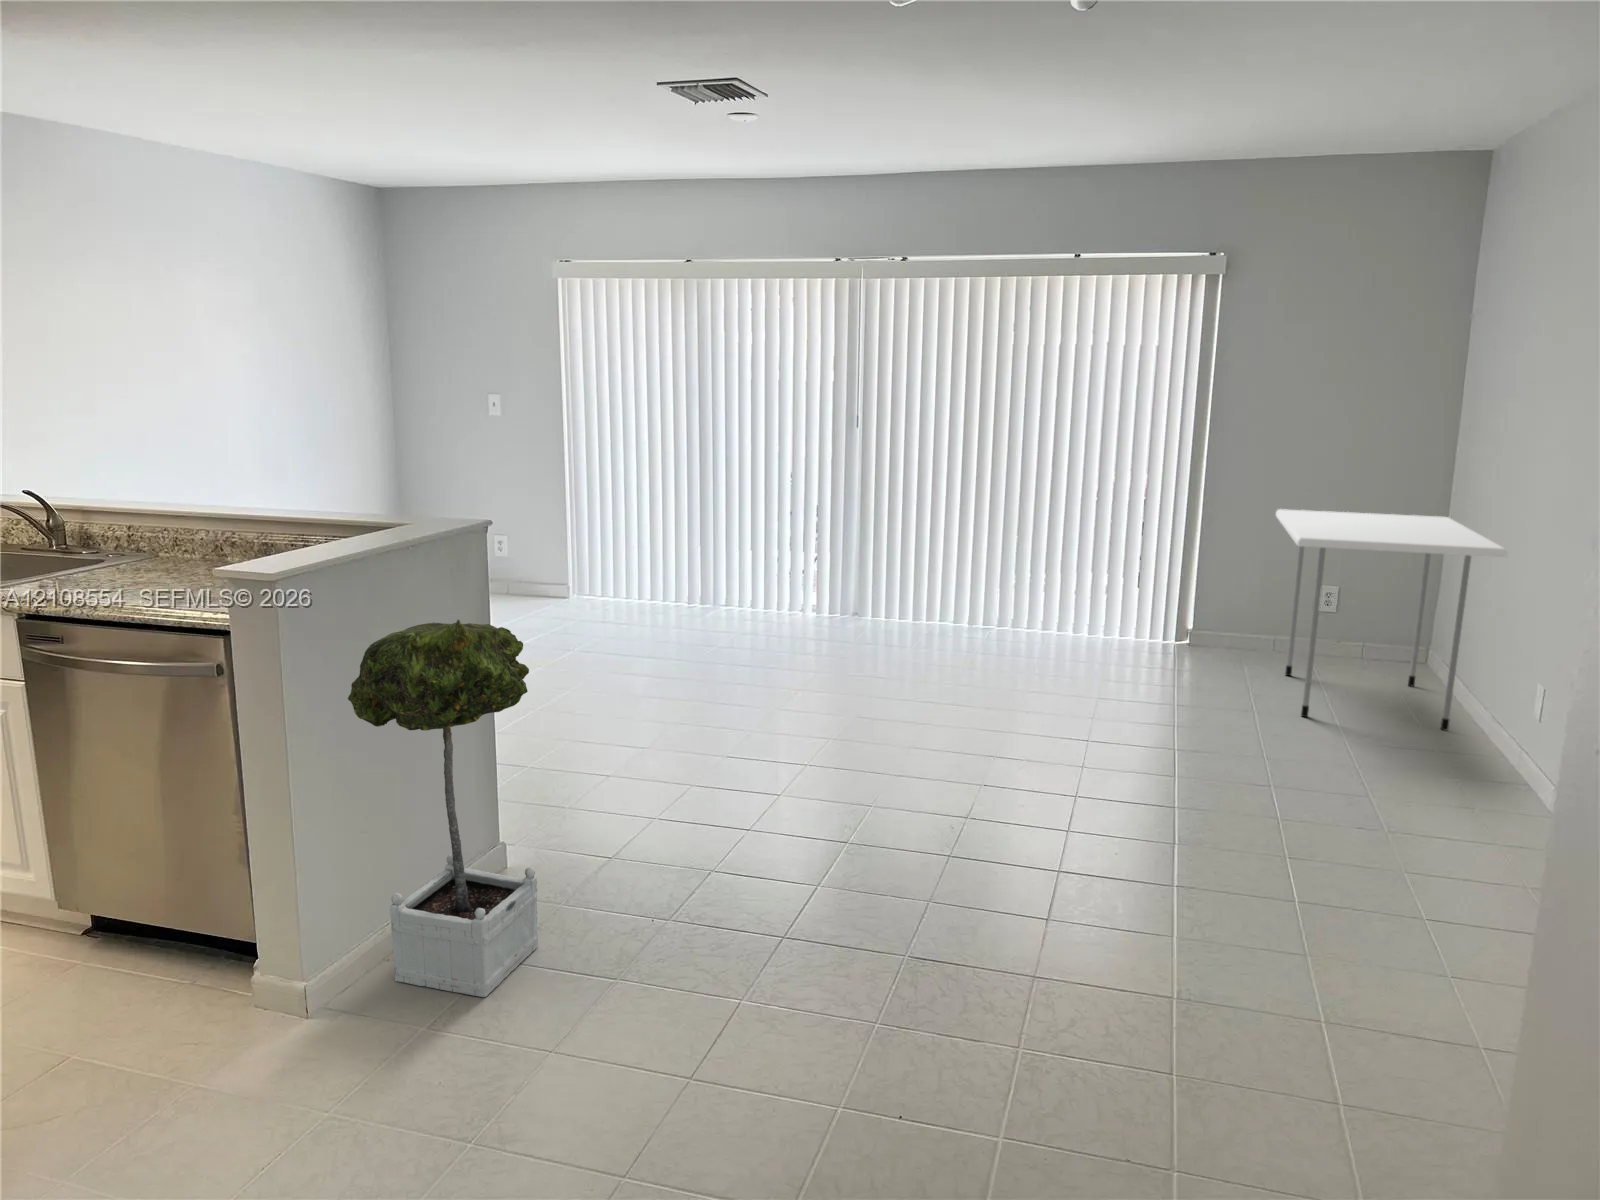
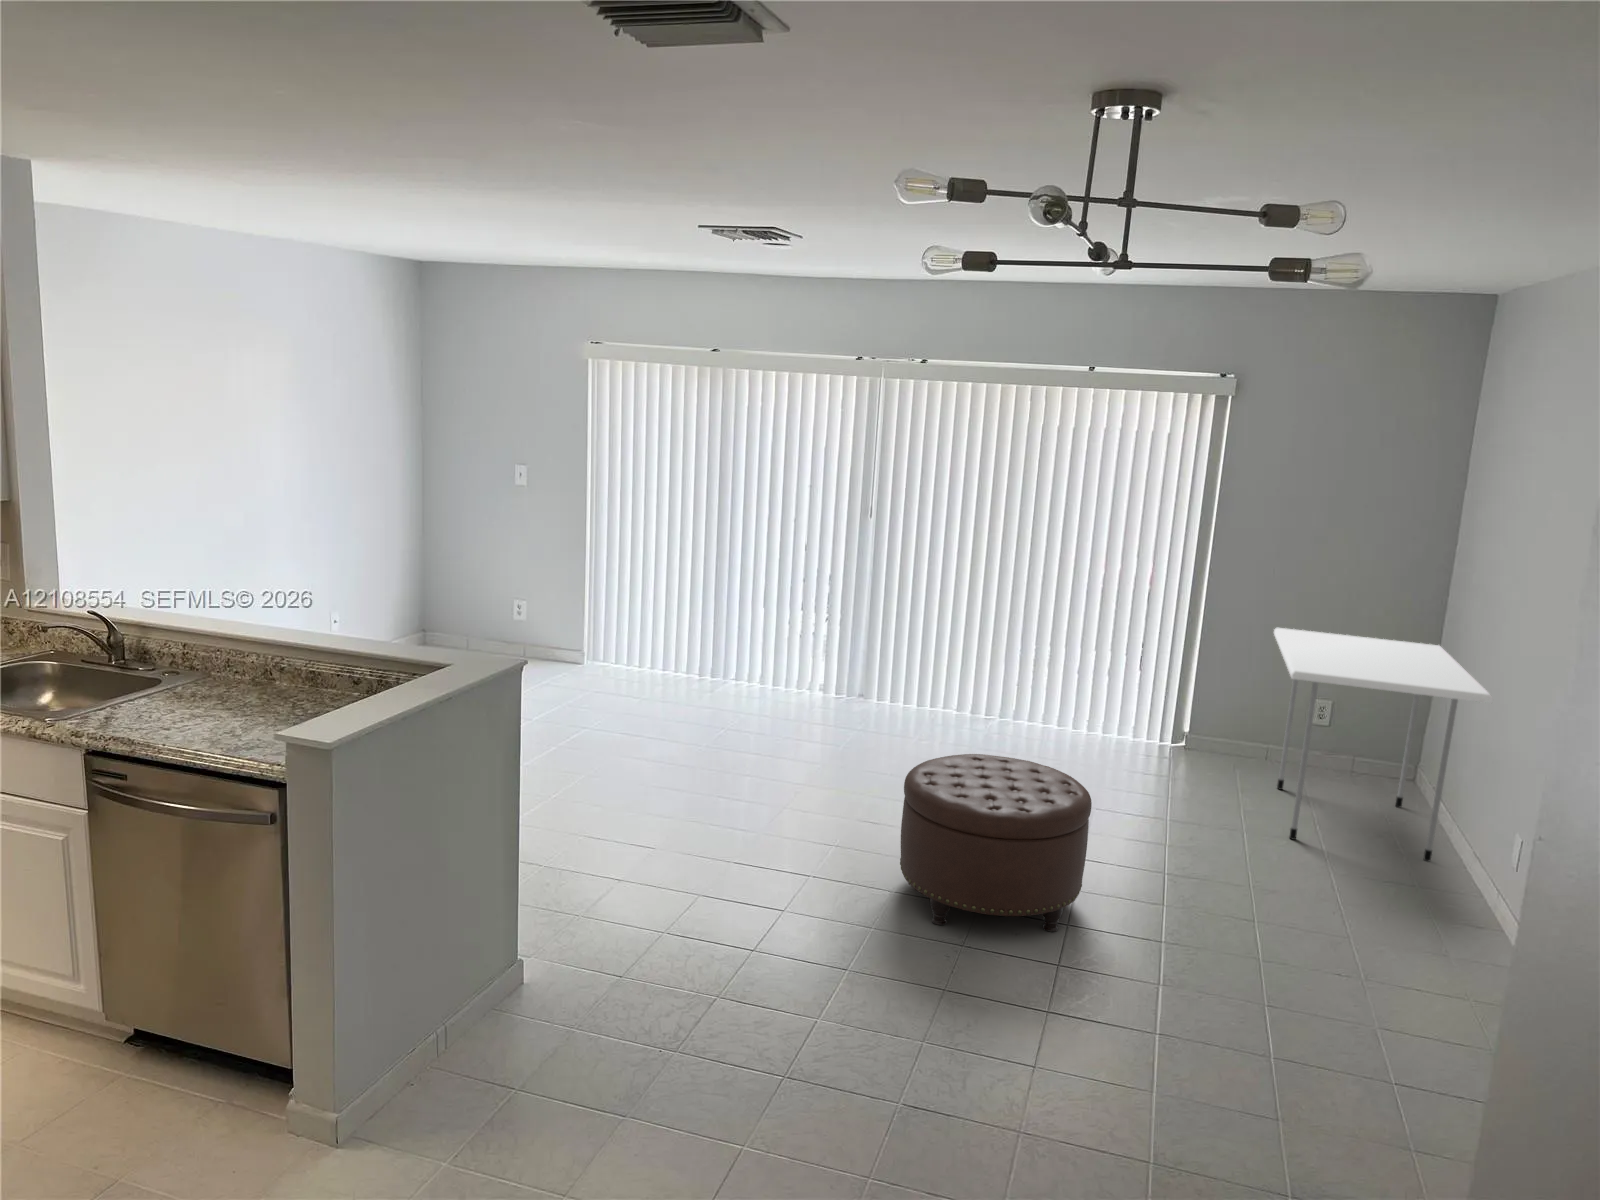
potted tree: present [348,620,538,997] -> none [391,781,559,1131]
ottoman: none [898,633,1096,804] -> present [900,754,1092,932]

